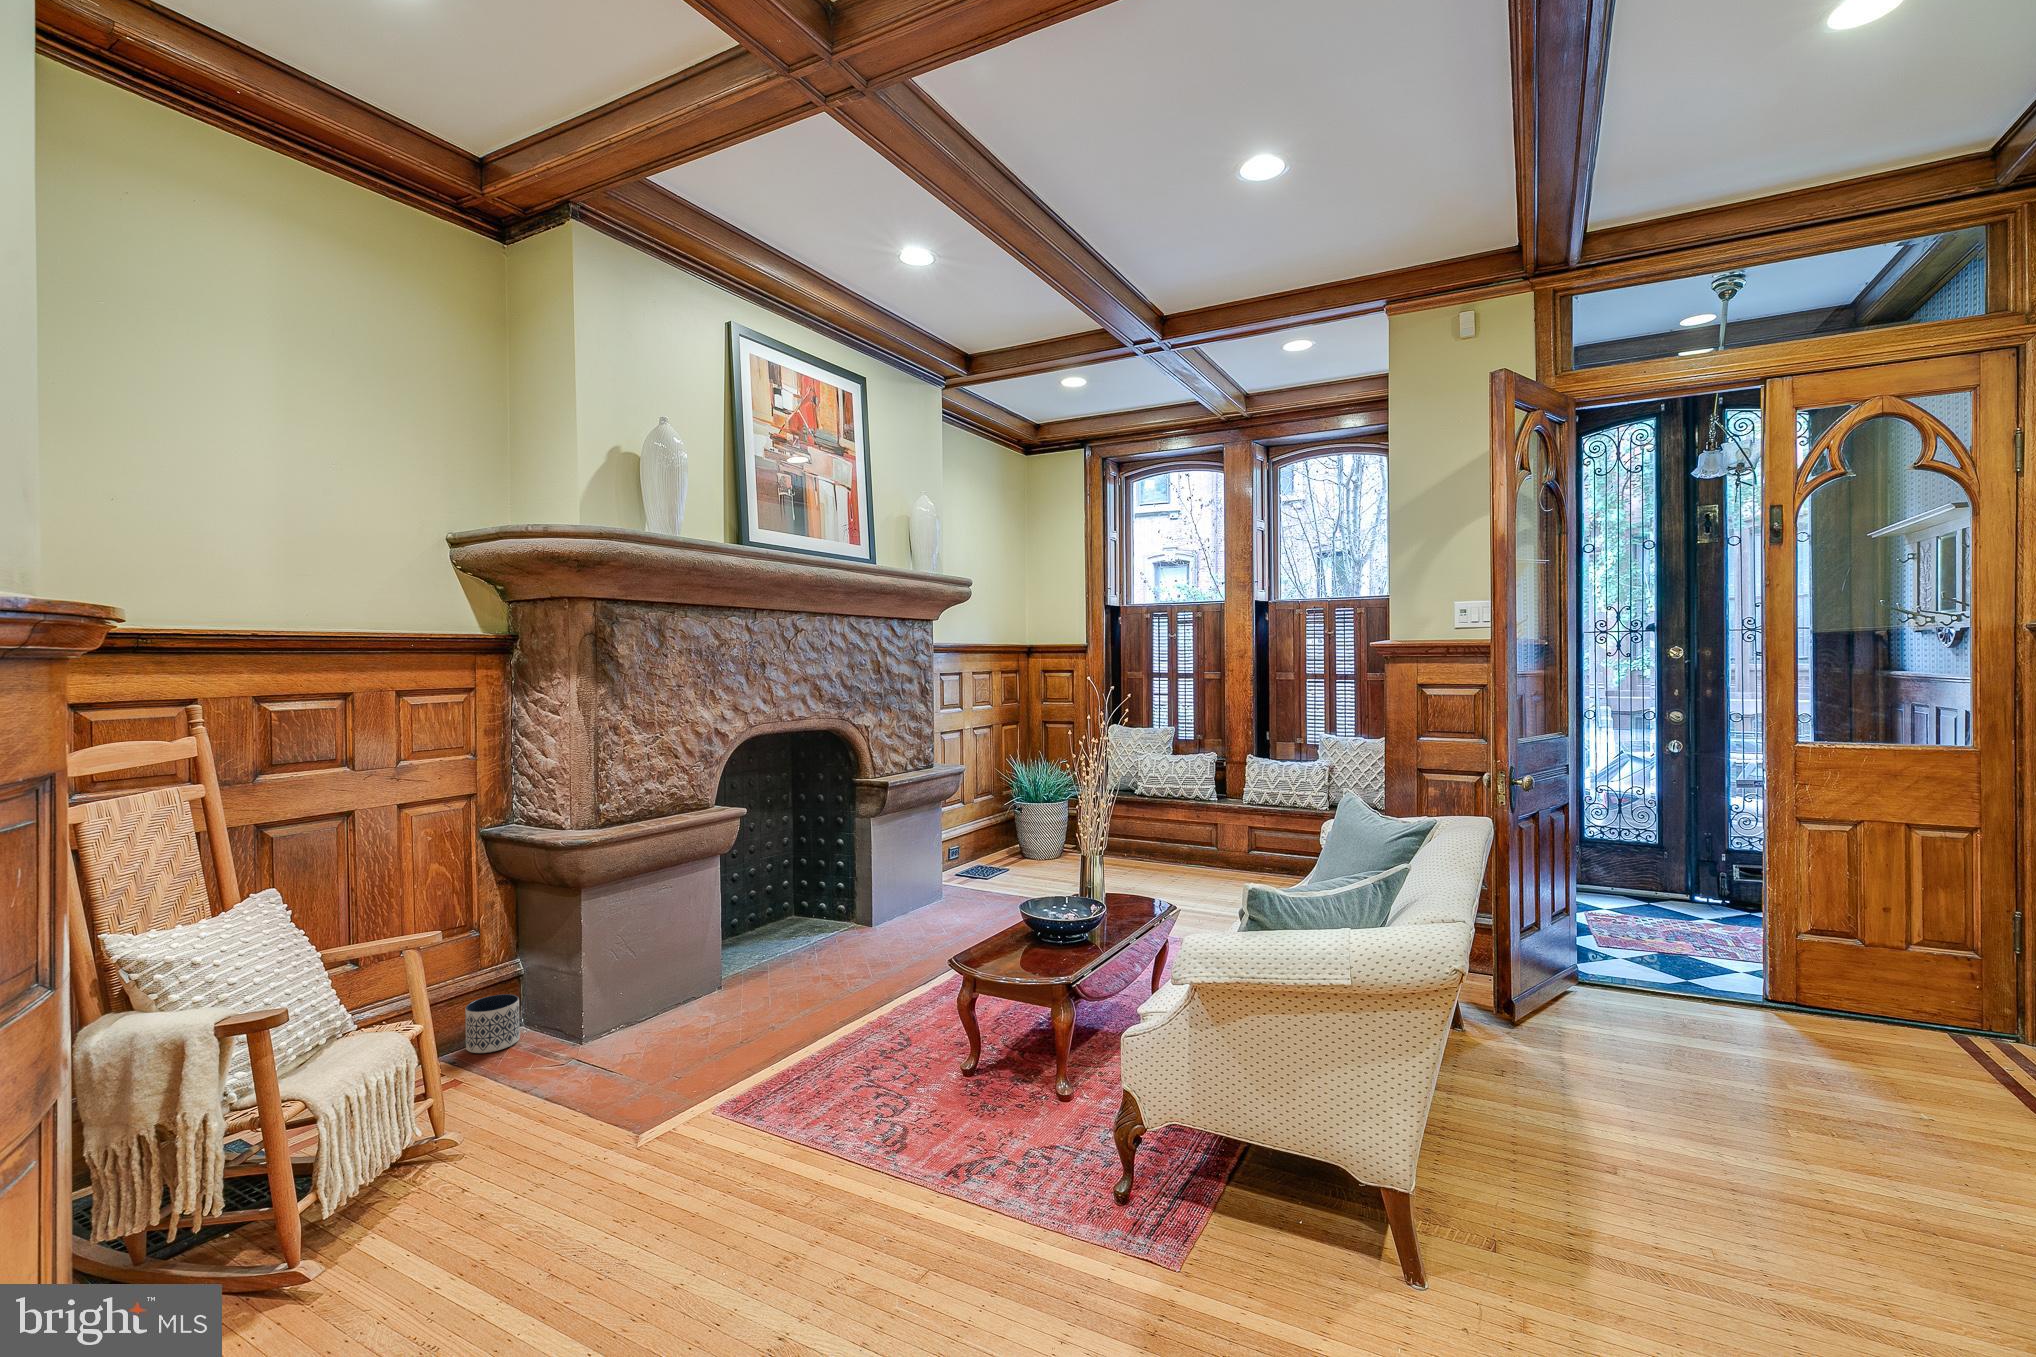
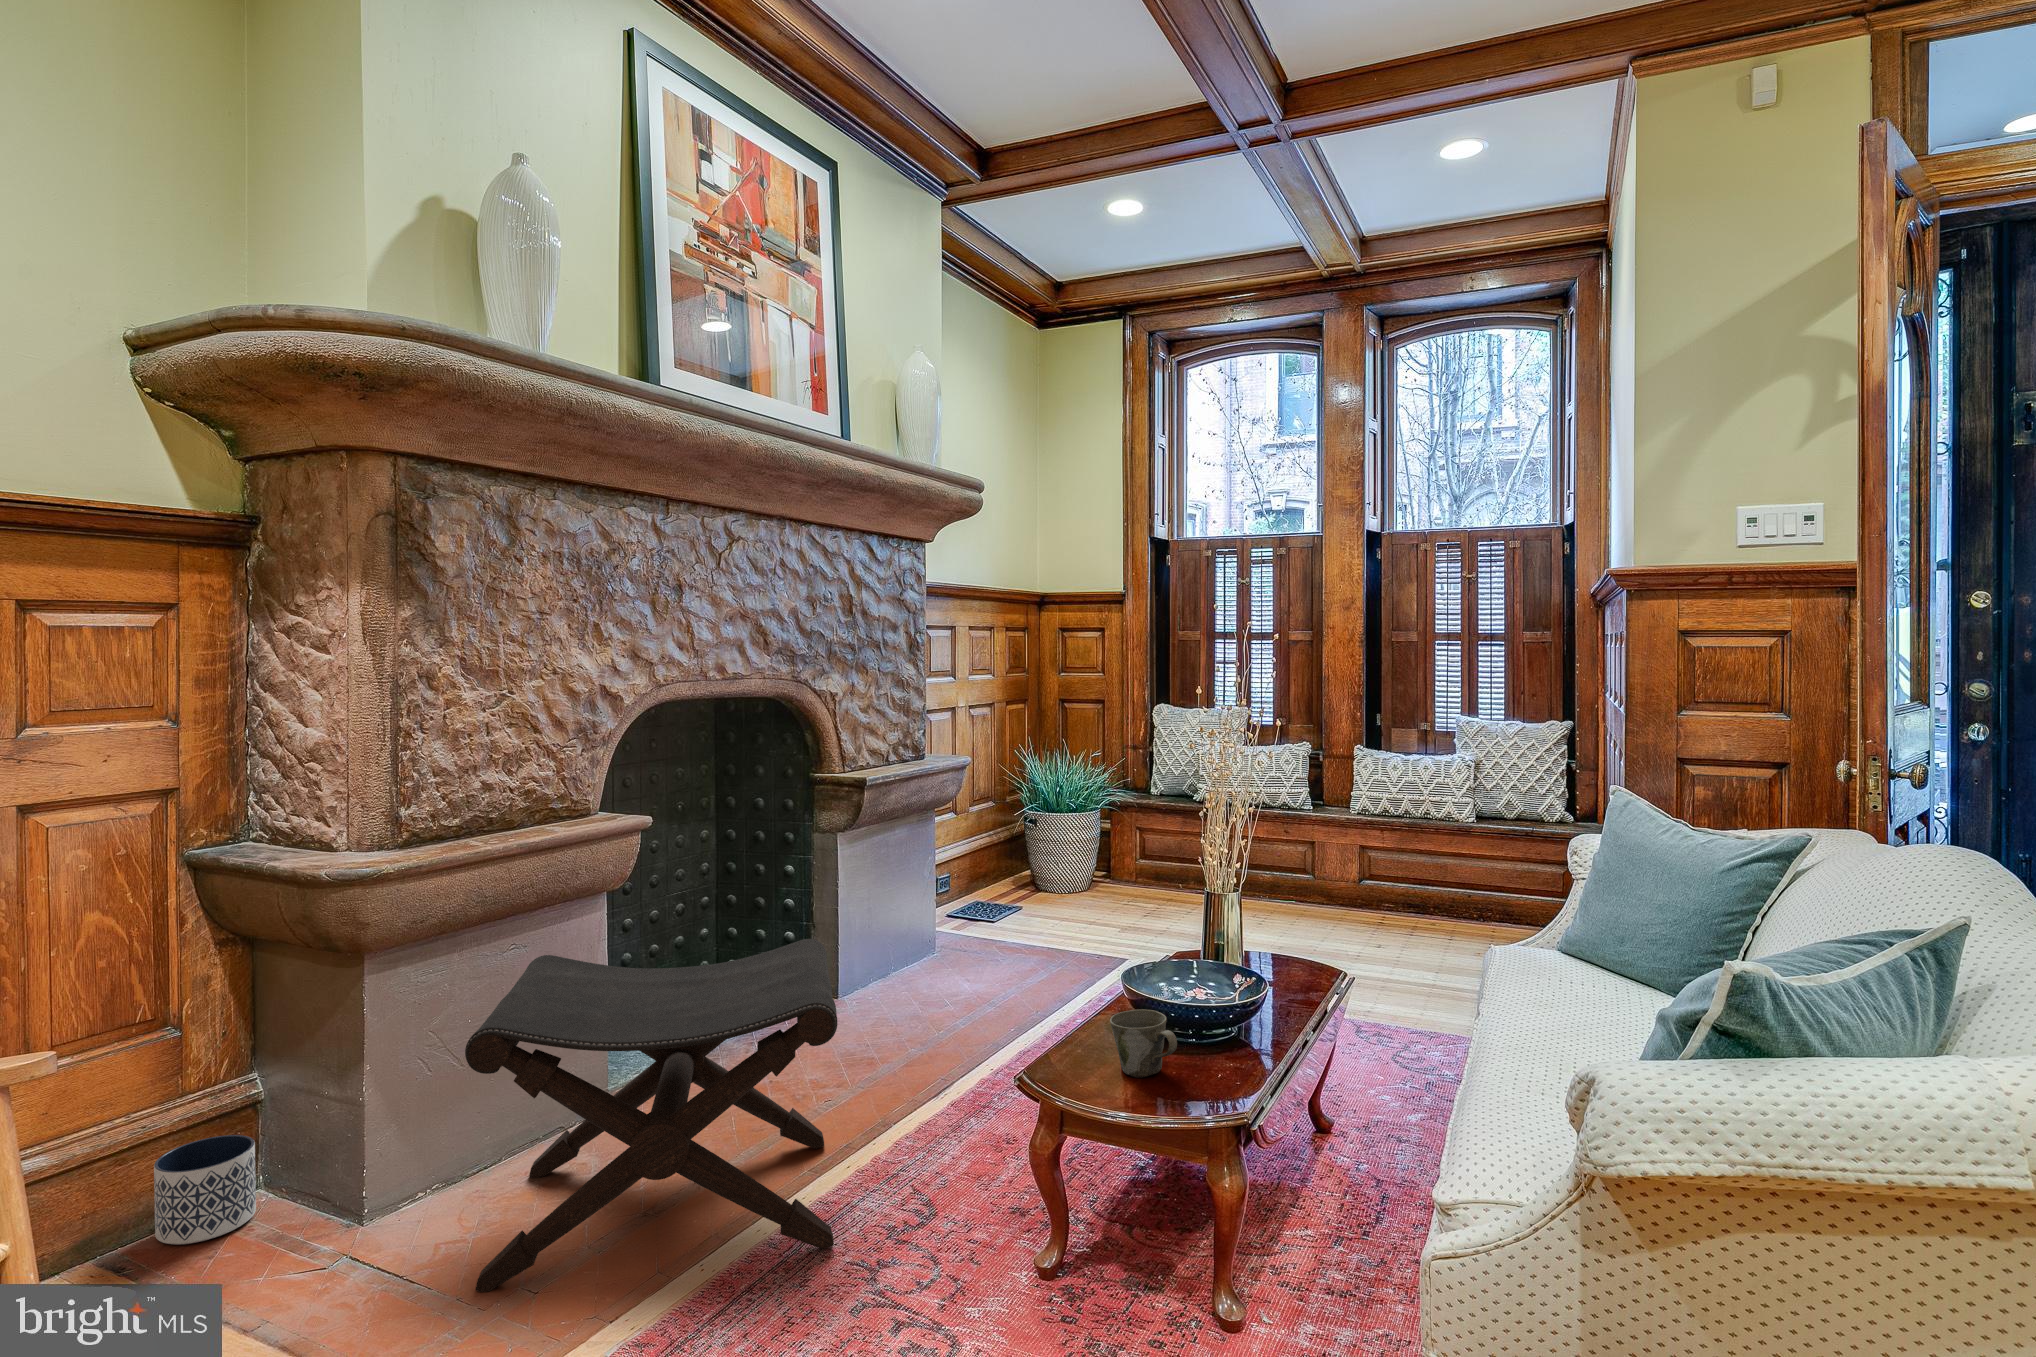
footstool: none [638,883,850,1078] -> present [465,939,837,1292]
mug: none [1002,922,1037,960] -> present [1110,1009,1177,1077]

